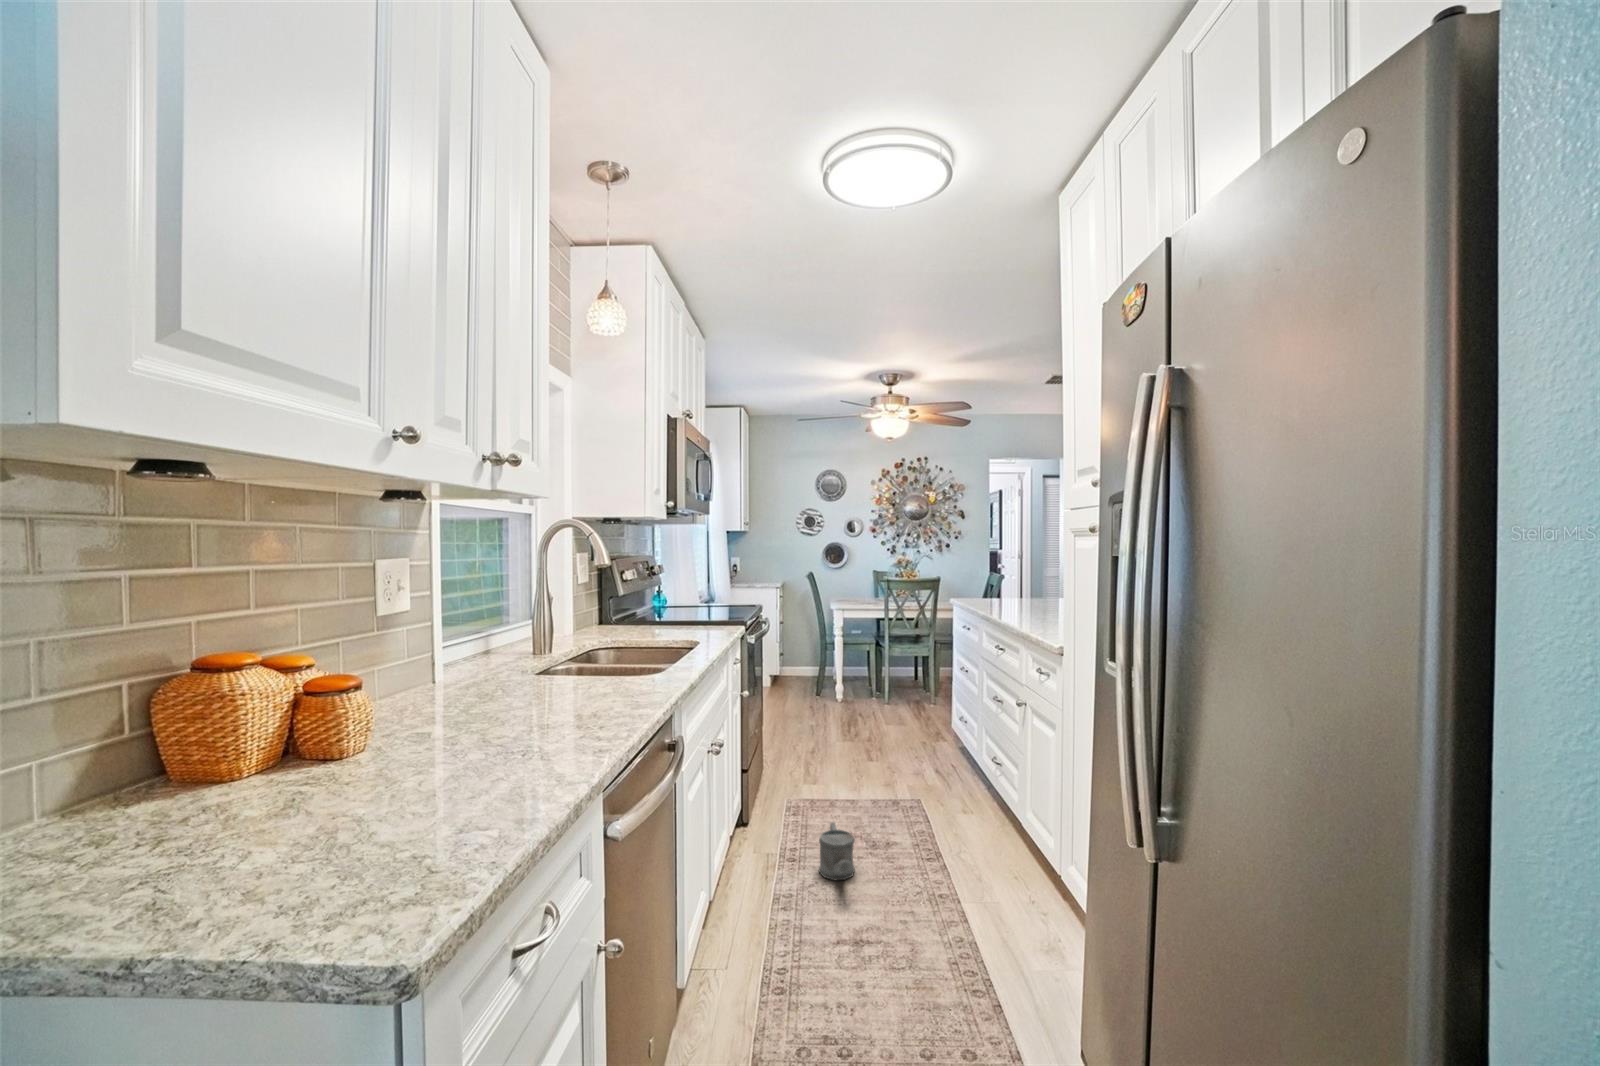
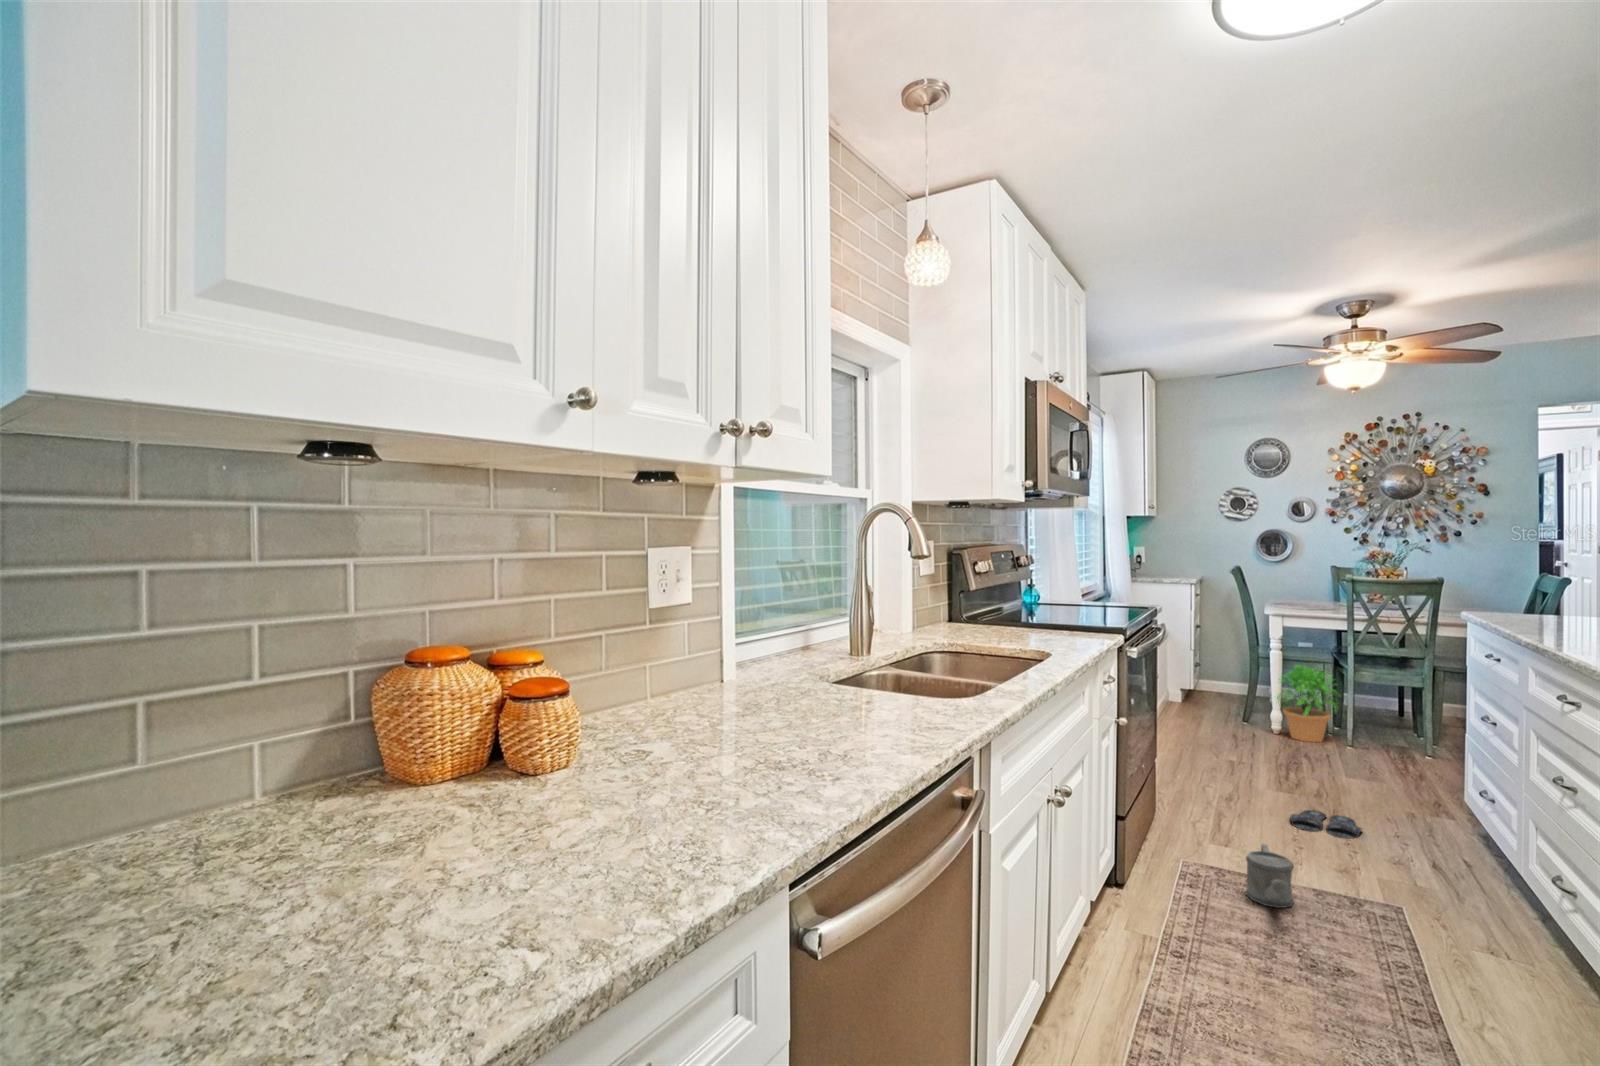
potted plant: none [837,648,884,709] -> present [1277,666,1337,742]
slippers: none [850,773,898,796] -> present [1290,810,1362,839]

